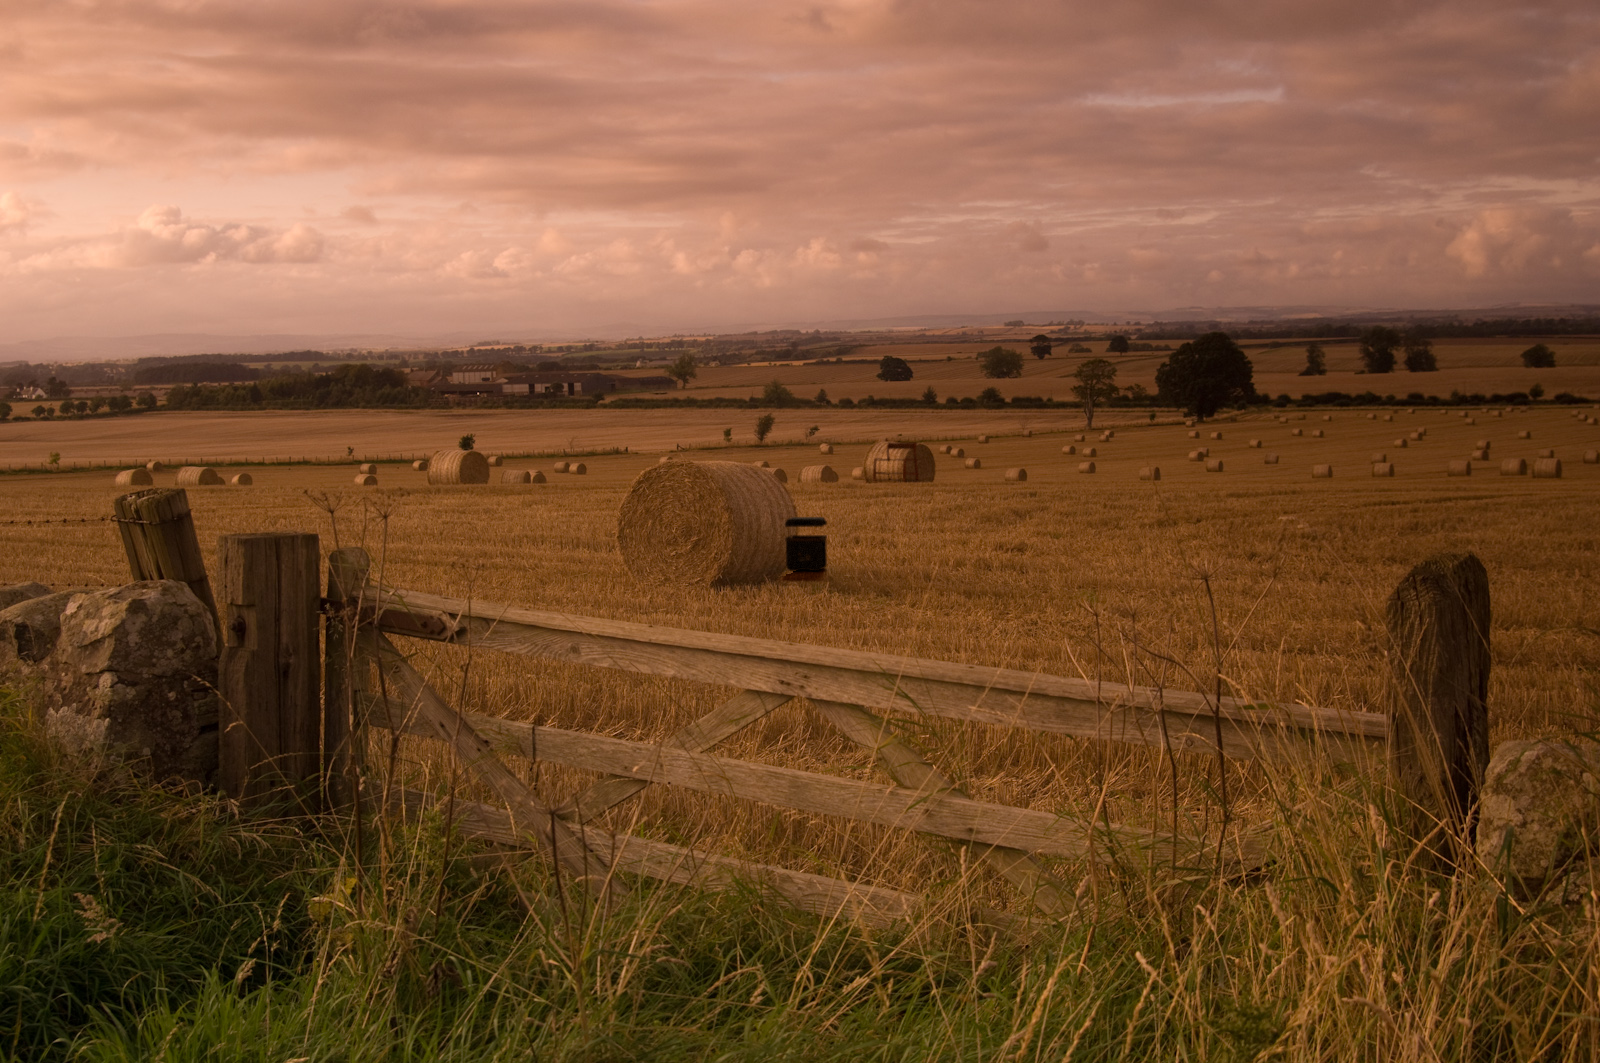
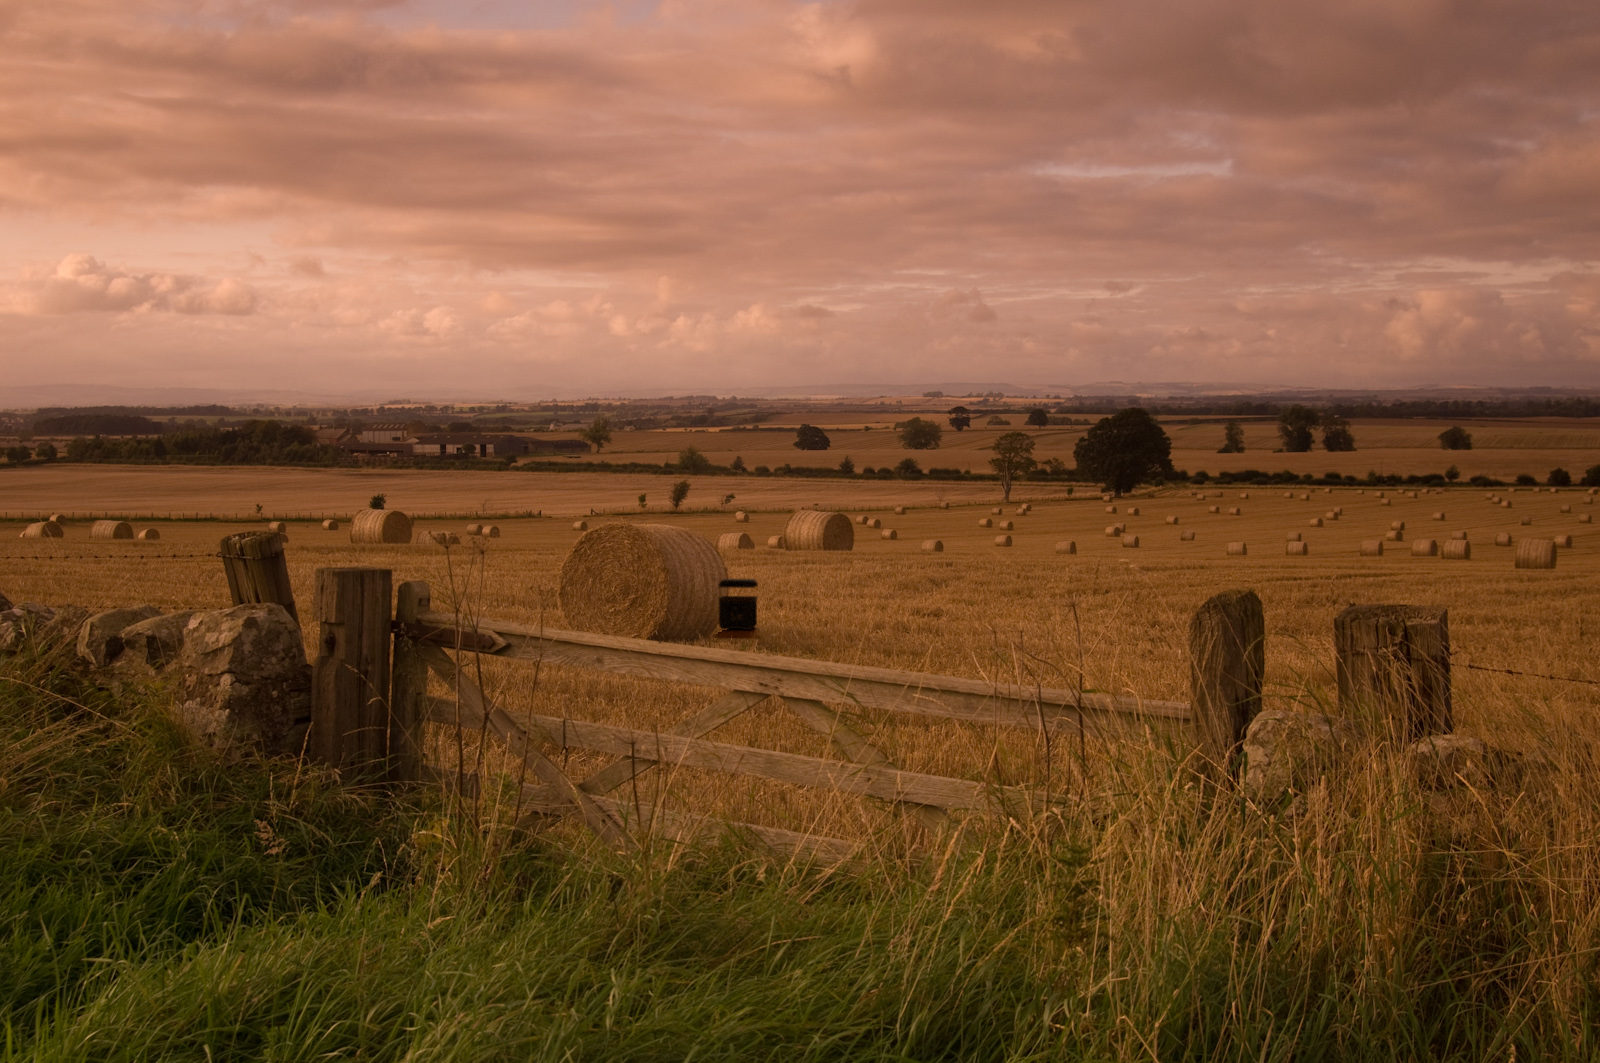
bench: present [873,442,918,480] -> none [794,511,839,550]

